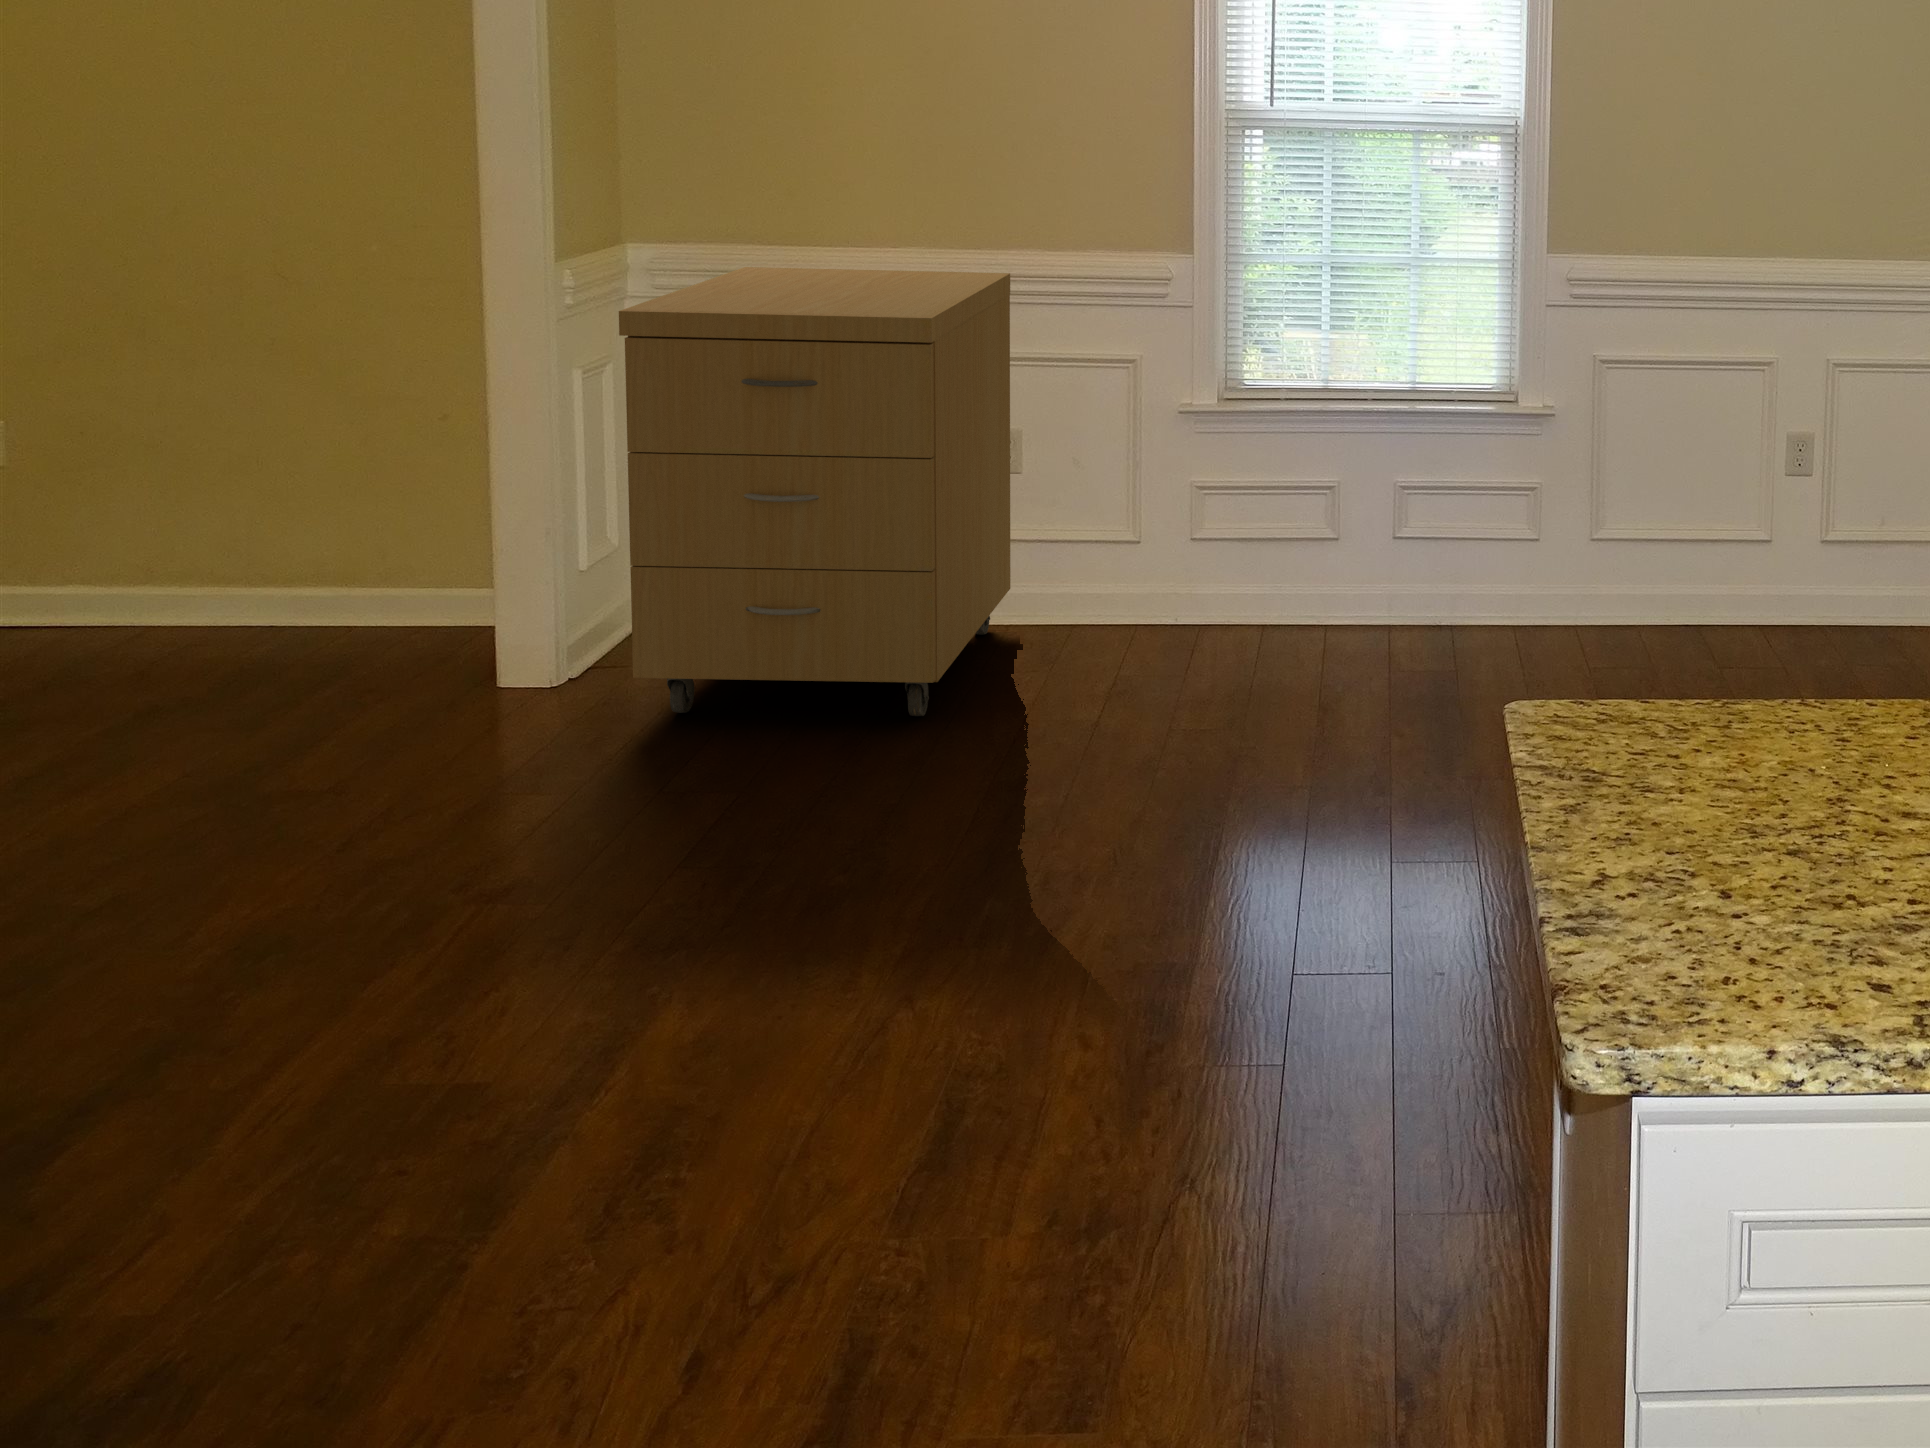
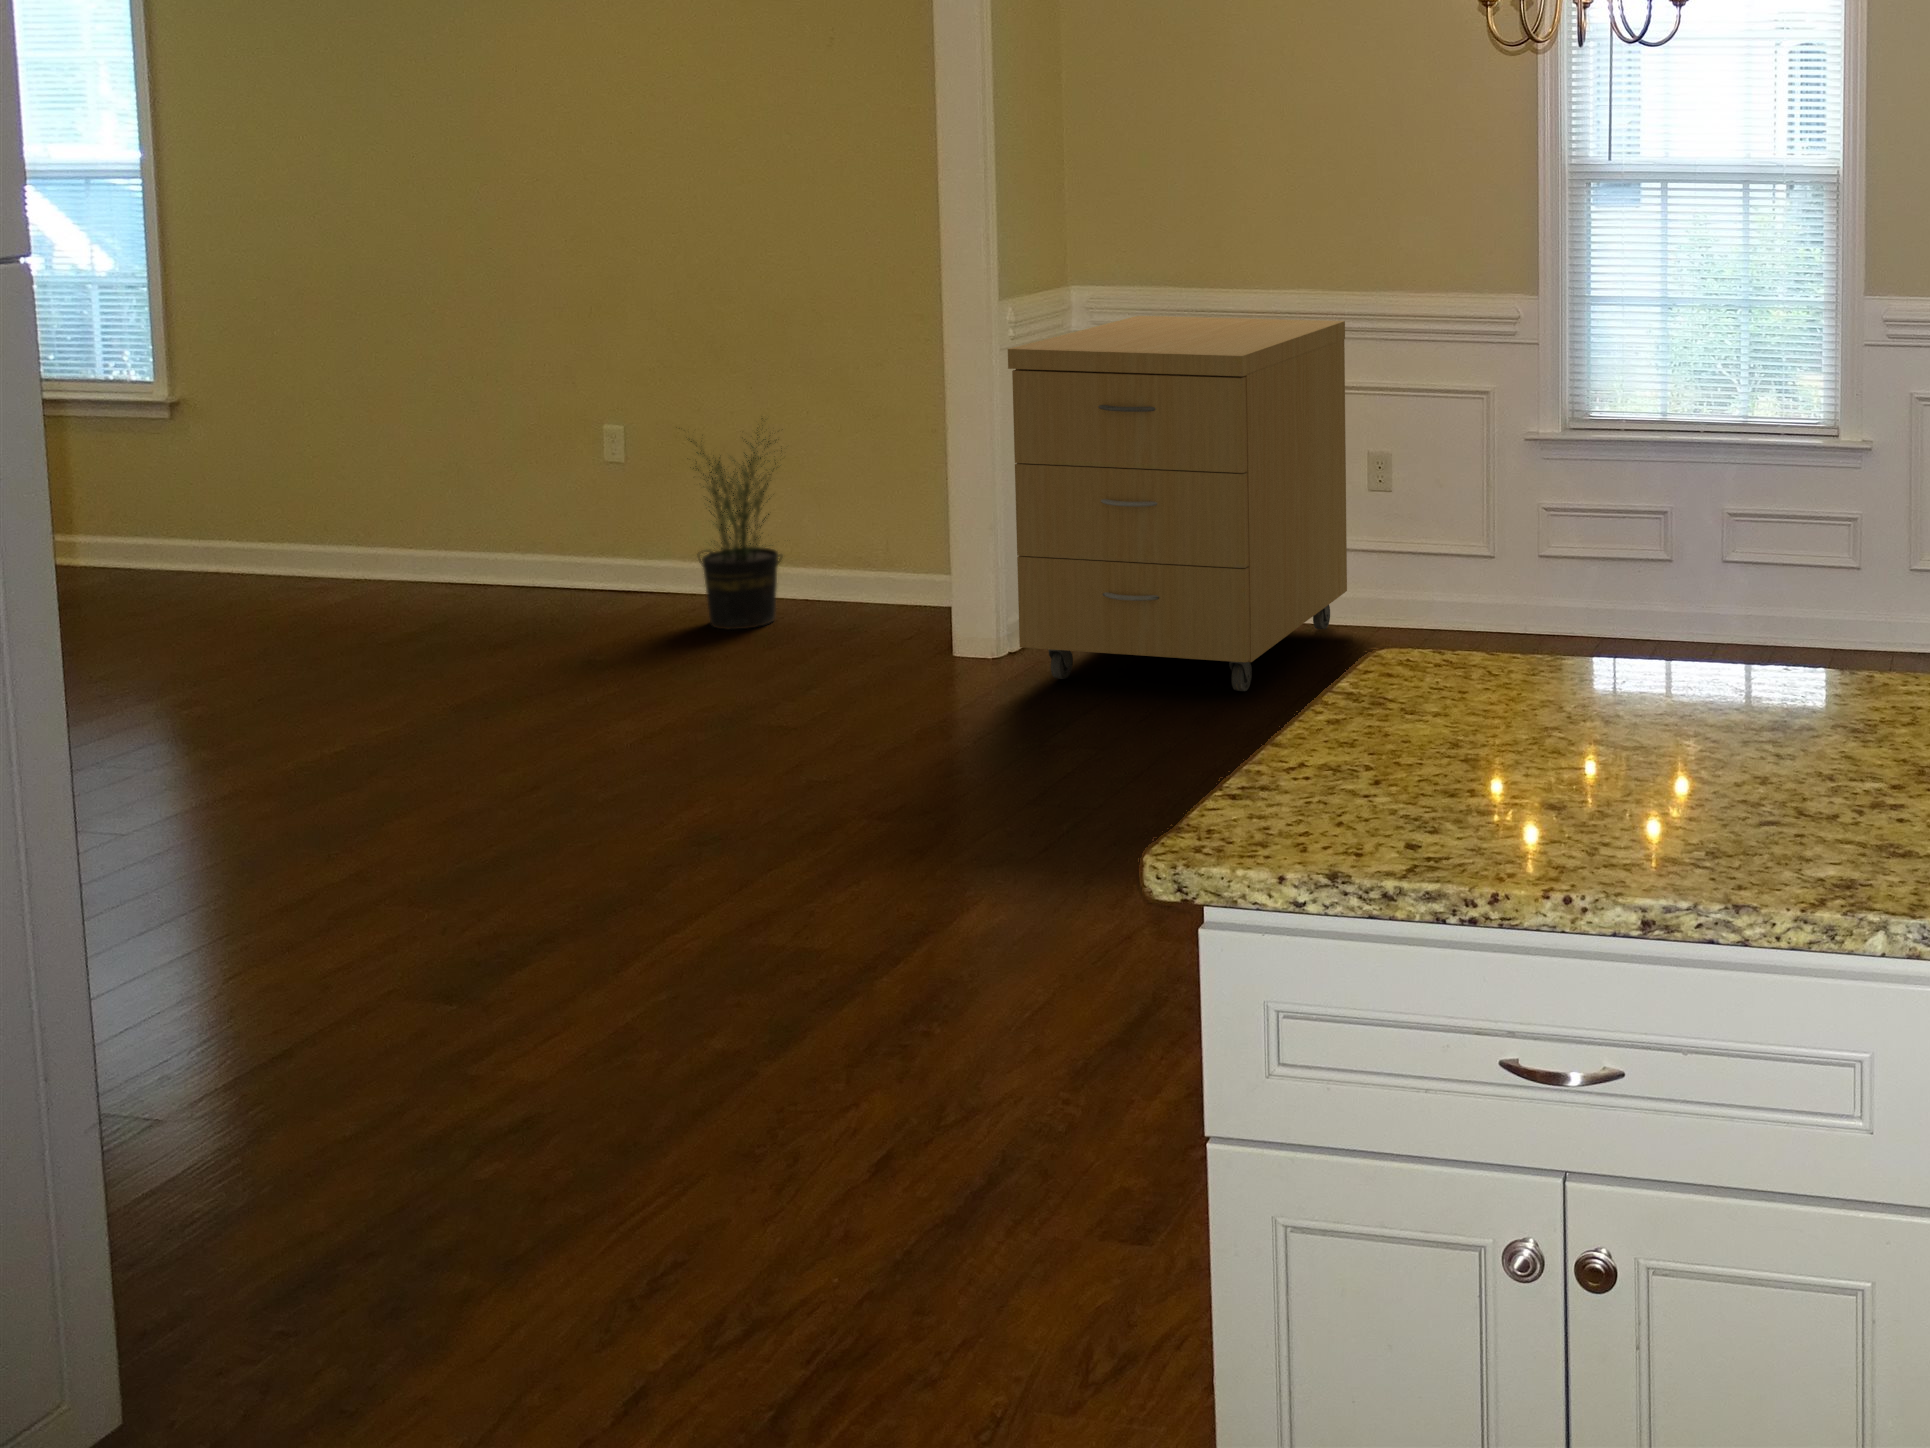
potted plant: none [110,393,278,670] -> present [679,418,782,630]

